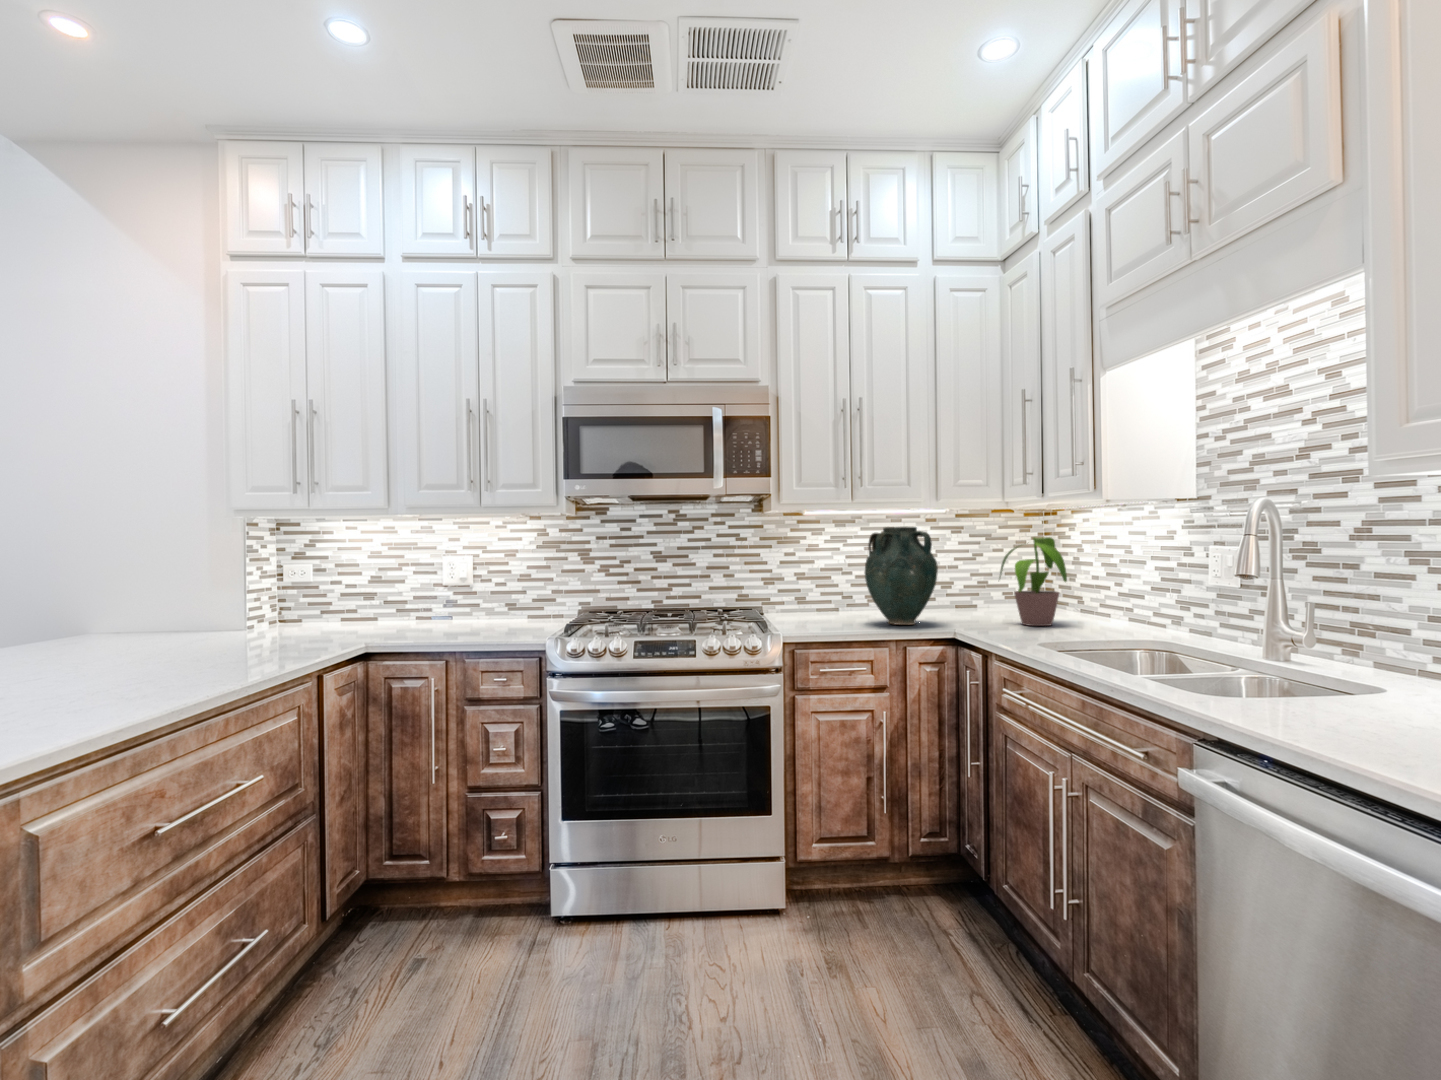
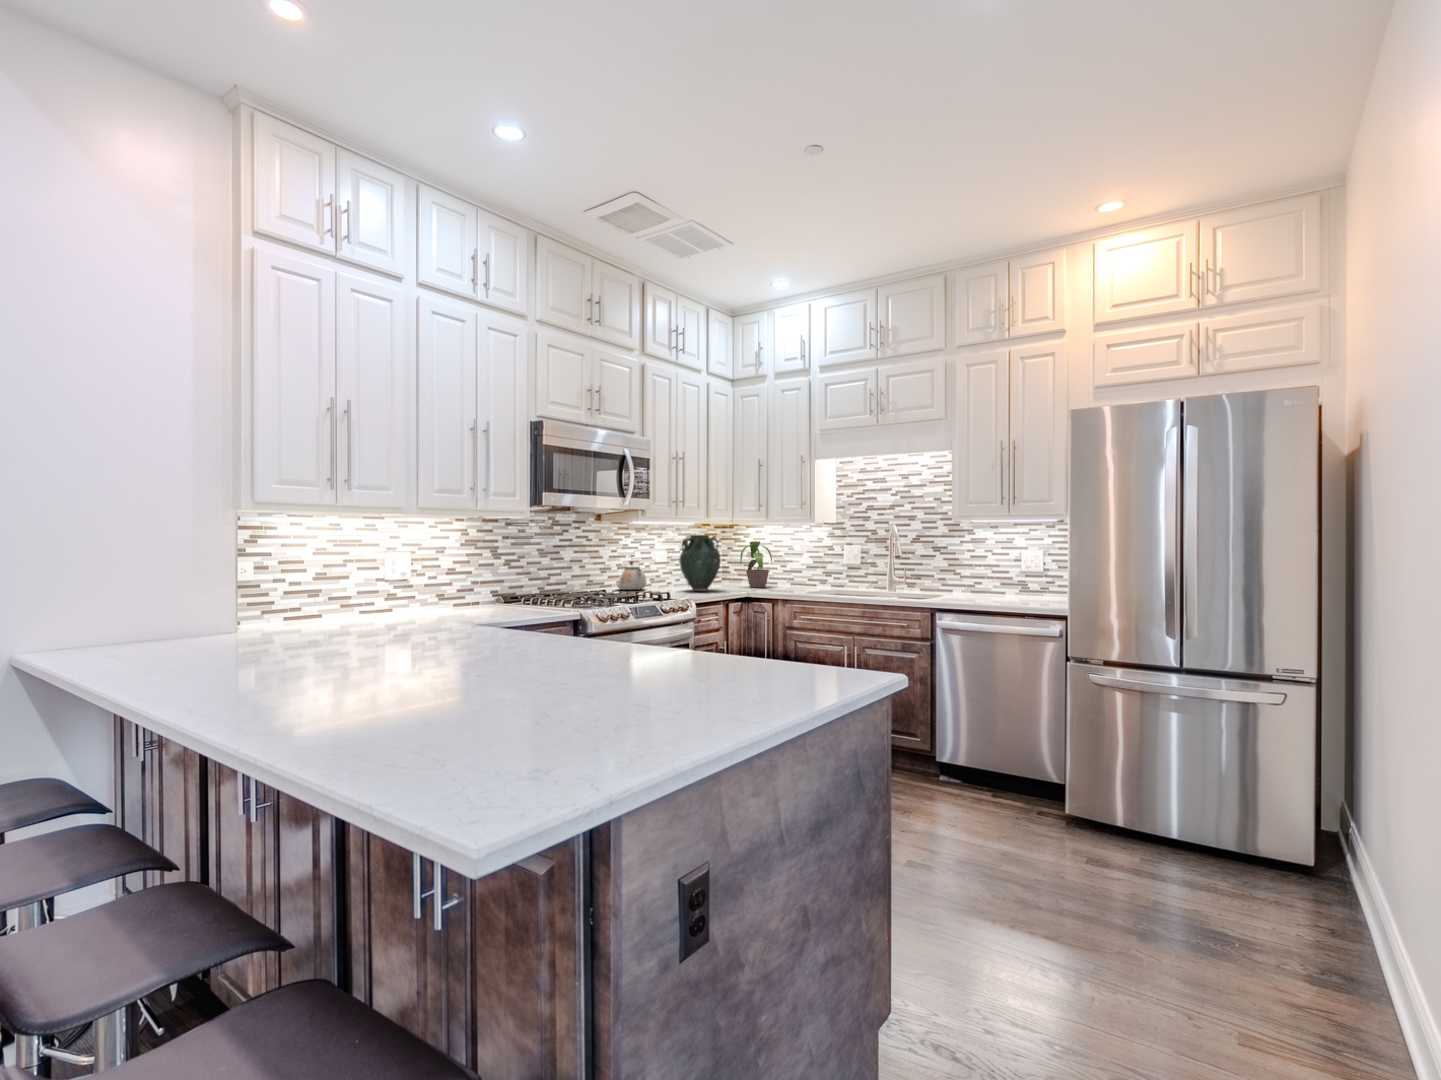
kettle: none [799,560,846,614] -> present [617,555,646,590]

